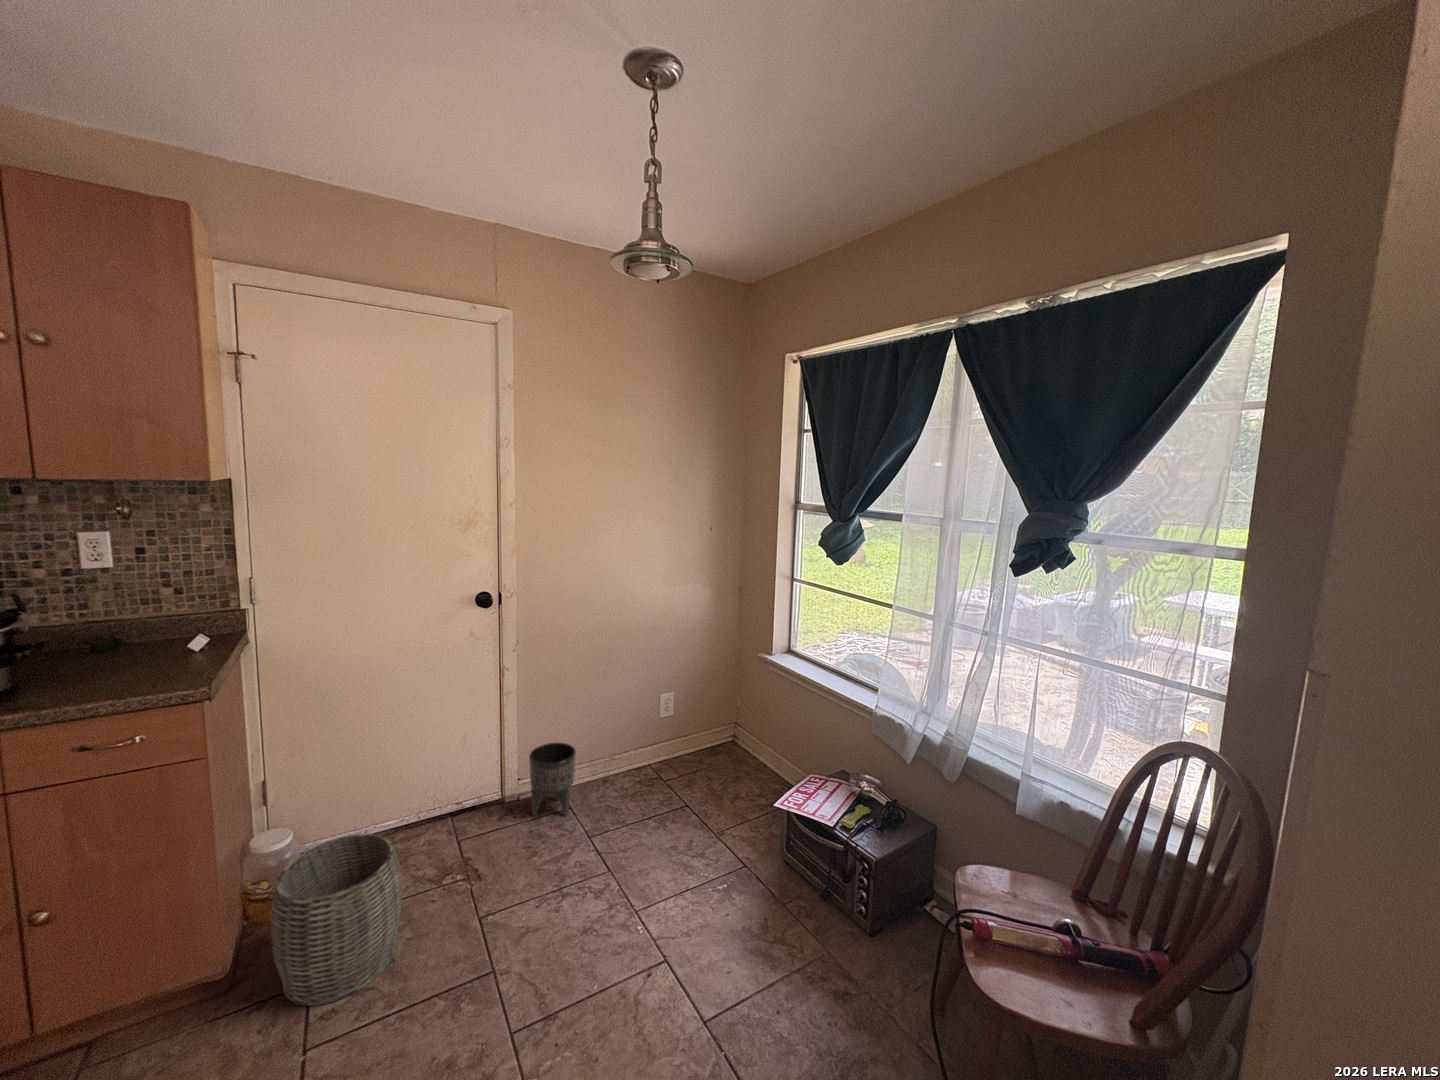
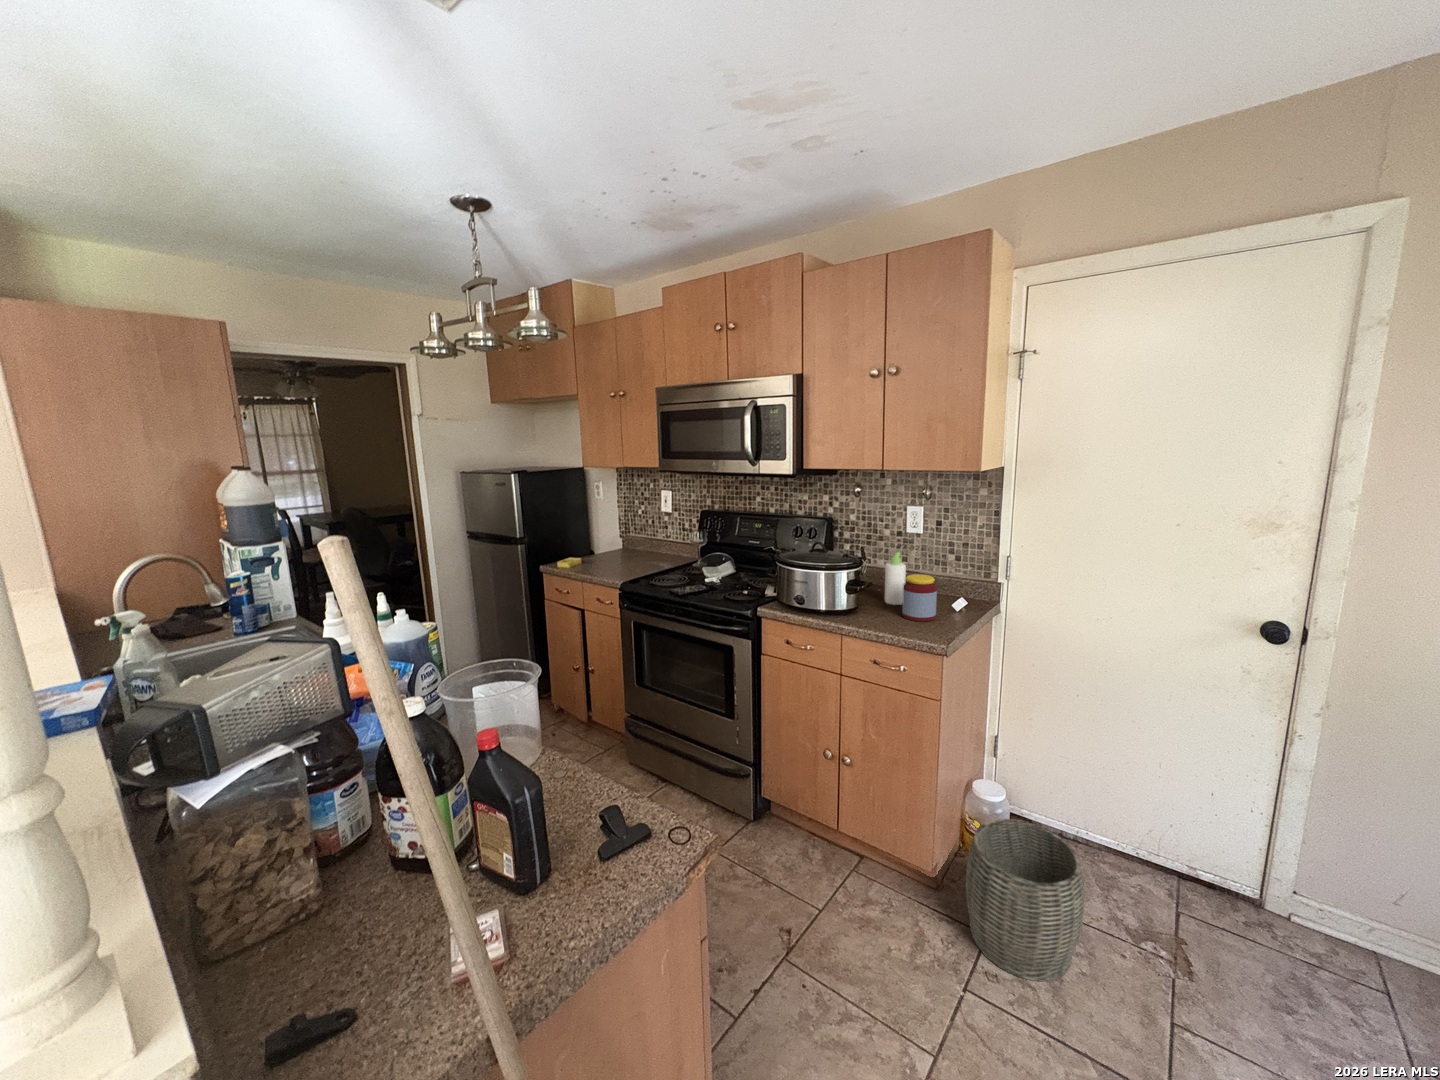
bottle: none [55,587,101,670] -> present [885,548,906,605]
jar: none [104,614,168,678] -> present [902,574,937,621]
planter: present [529,743,576,816] -> none [1305,868,1419,1003]

